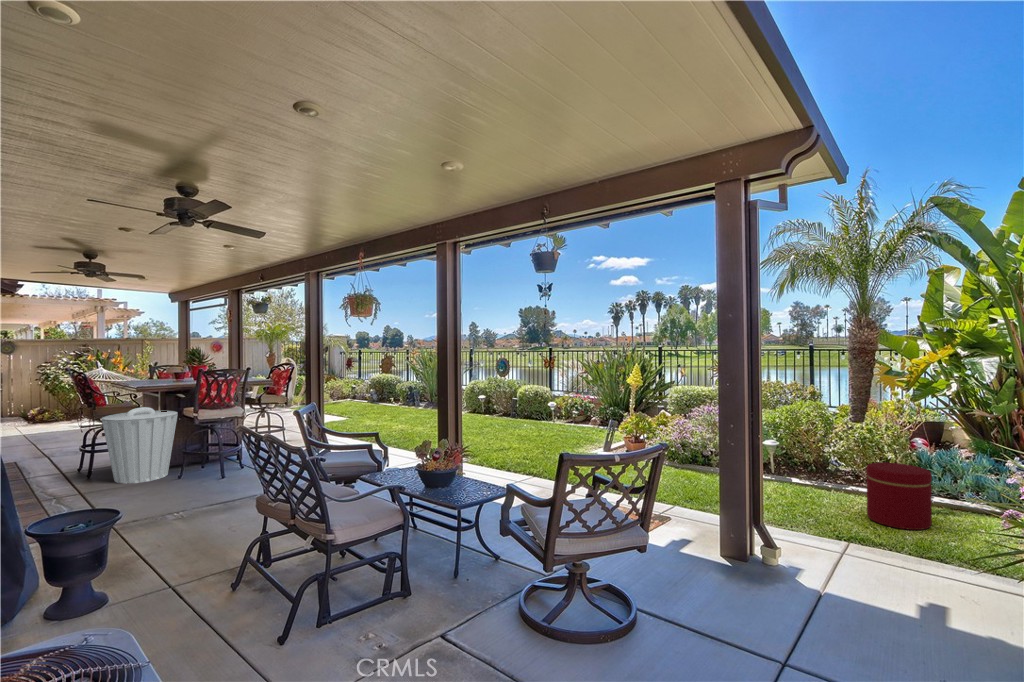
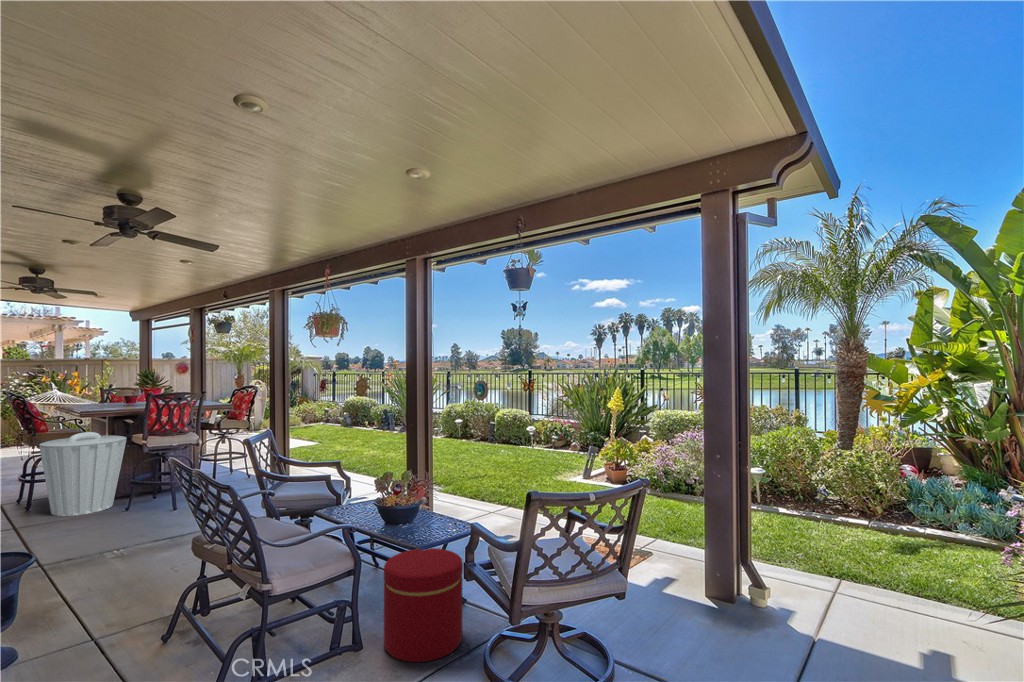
ottoman: present [866,462,932,530] -> present [384,548,463,662]

